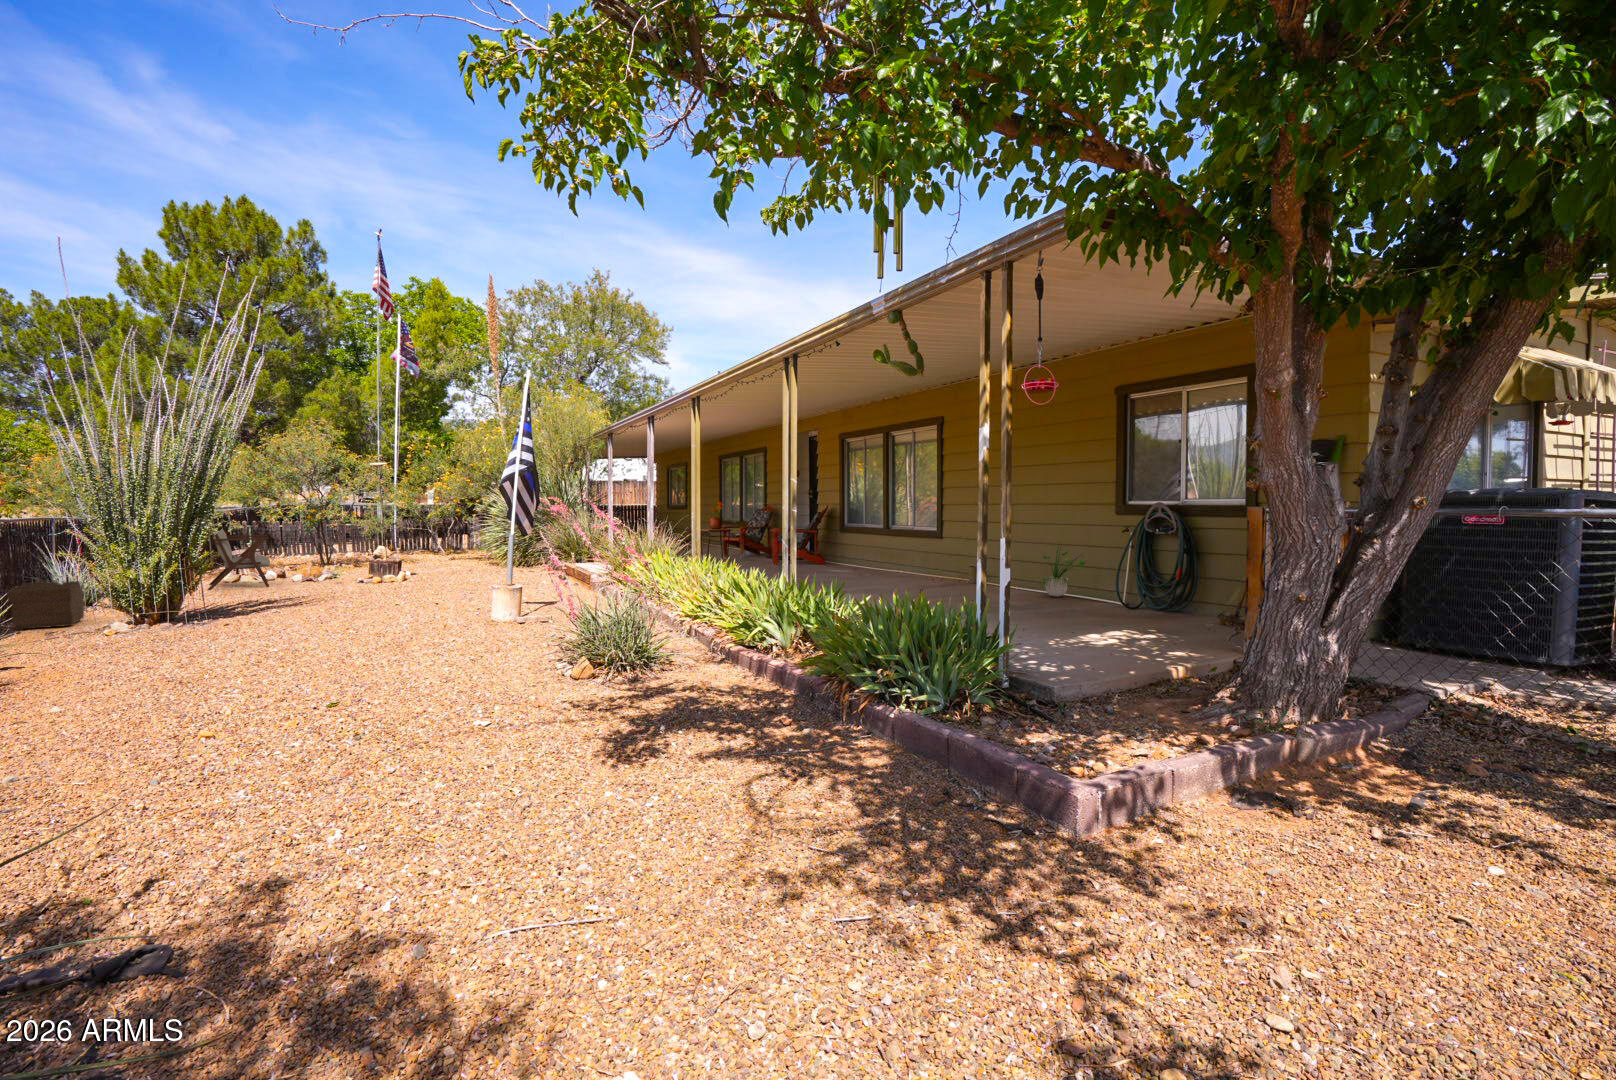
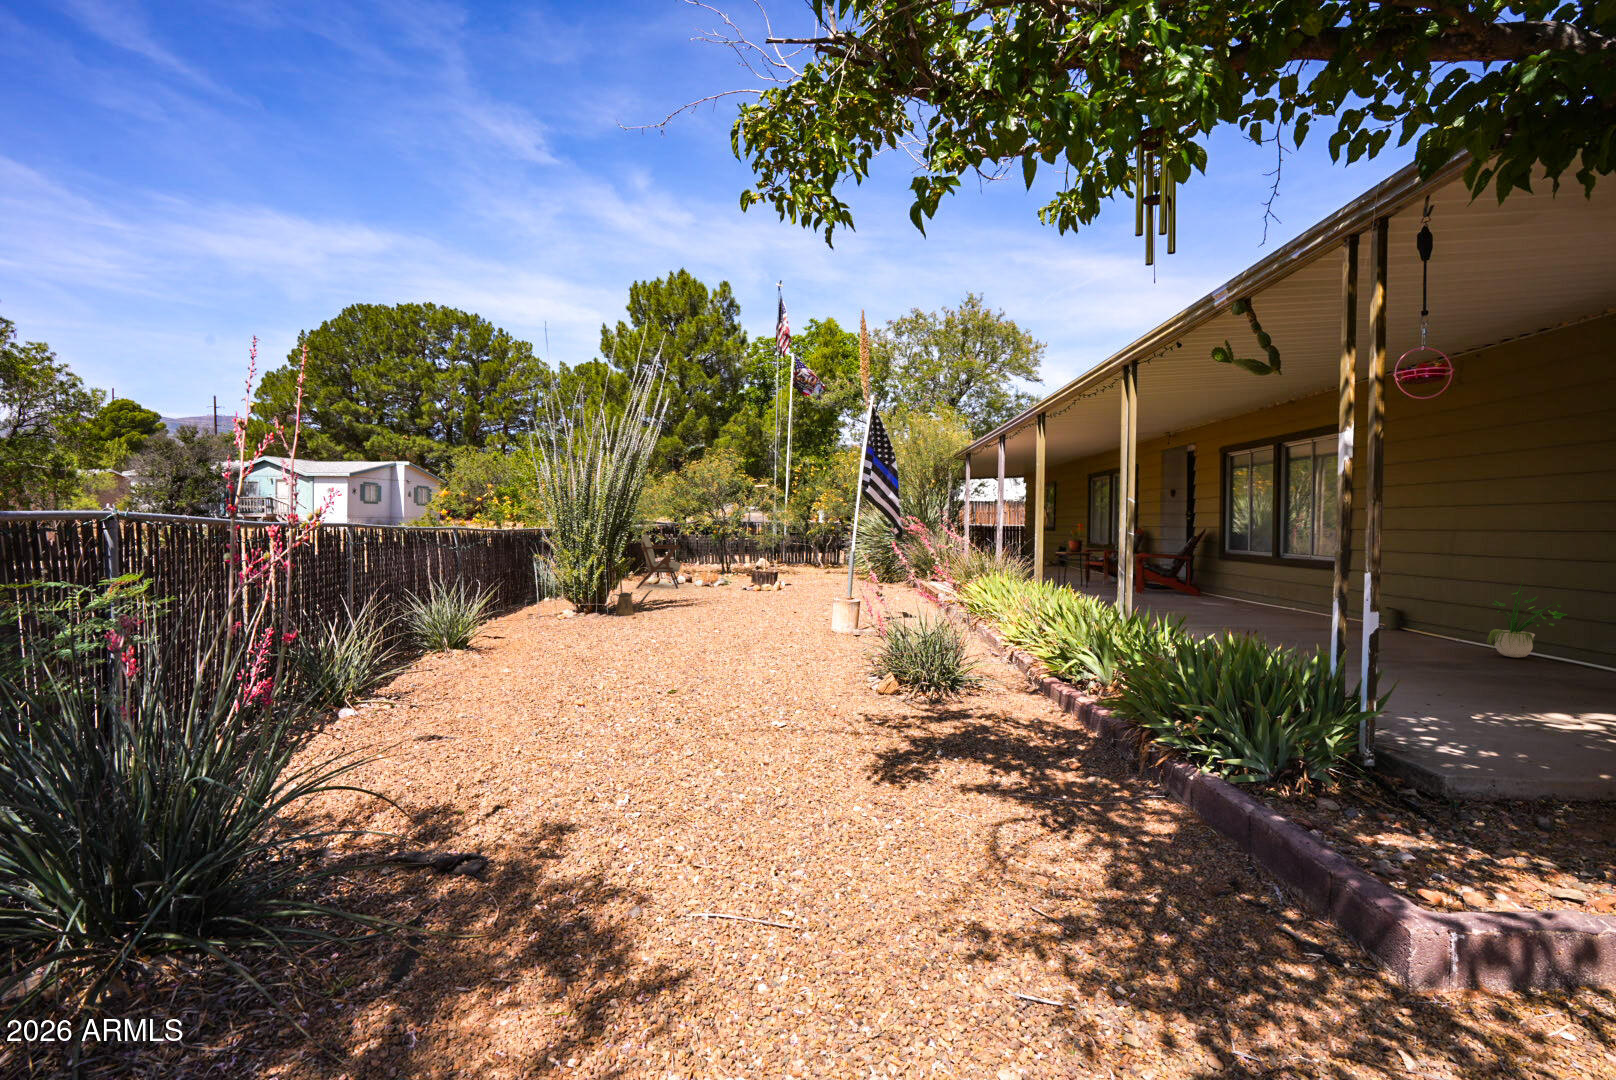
wooden crate: present [7,581,84,630] -> none [505,576,551,610]
watering can: none [187,590,249,624] -> present [610,590,652,616]

